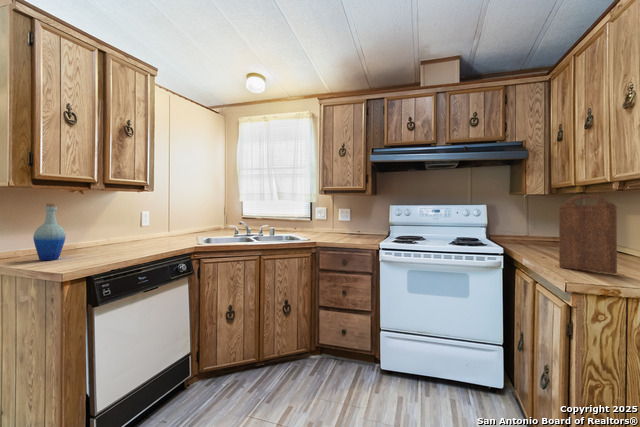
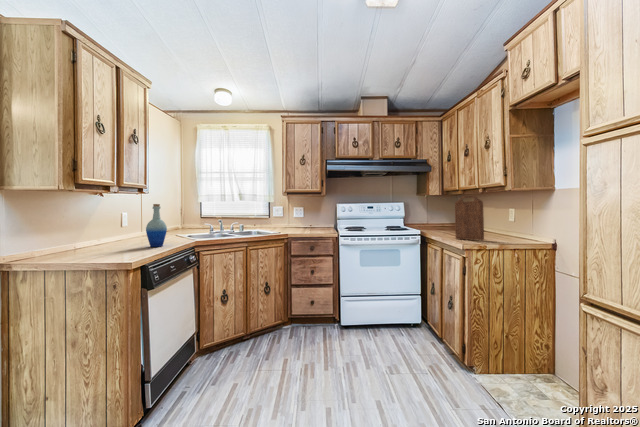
bottle: present [33,204,66,260] -> present [146,204,167,247]

